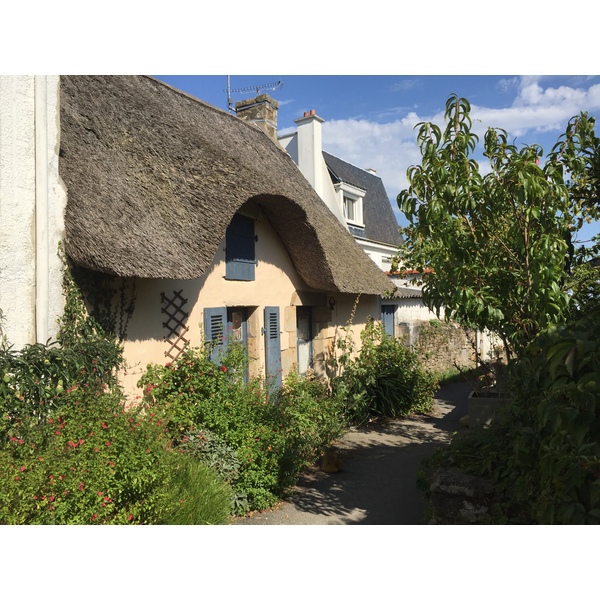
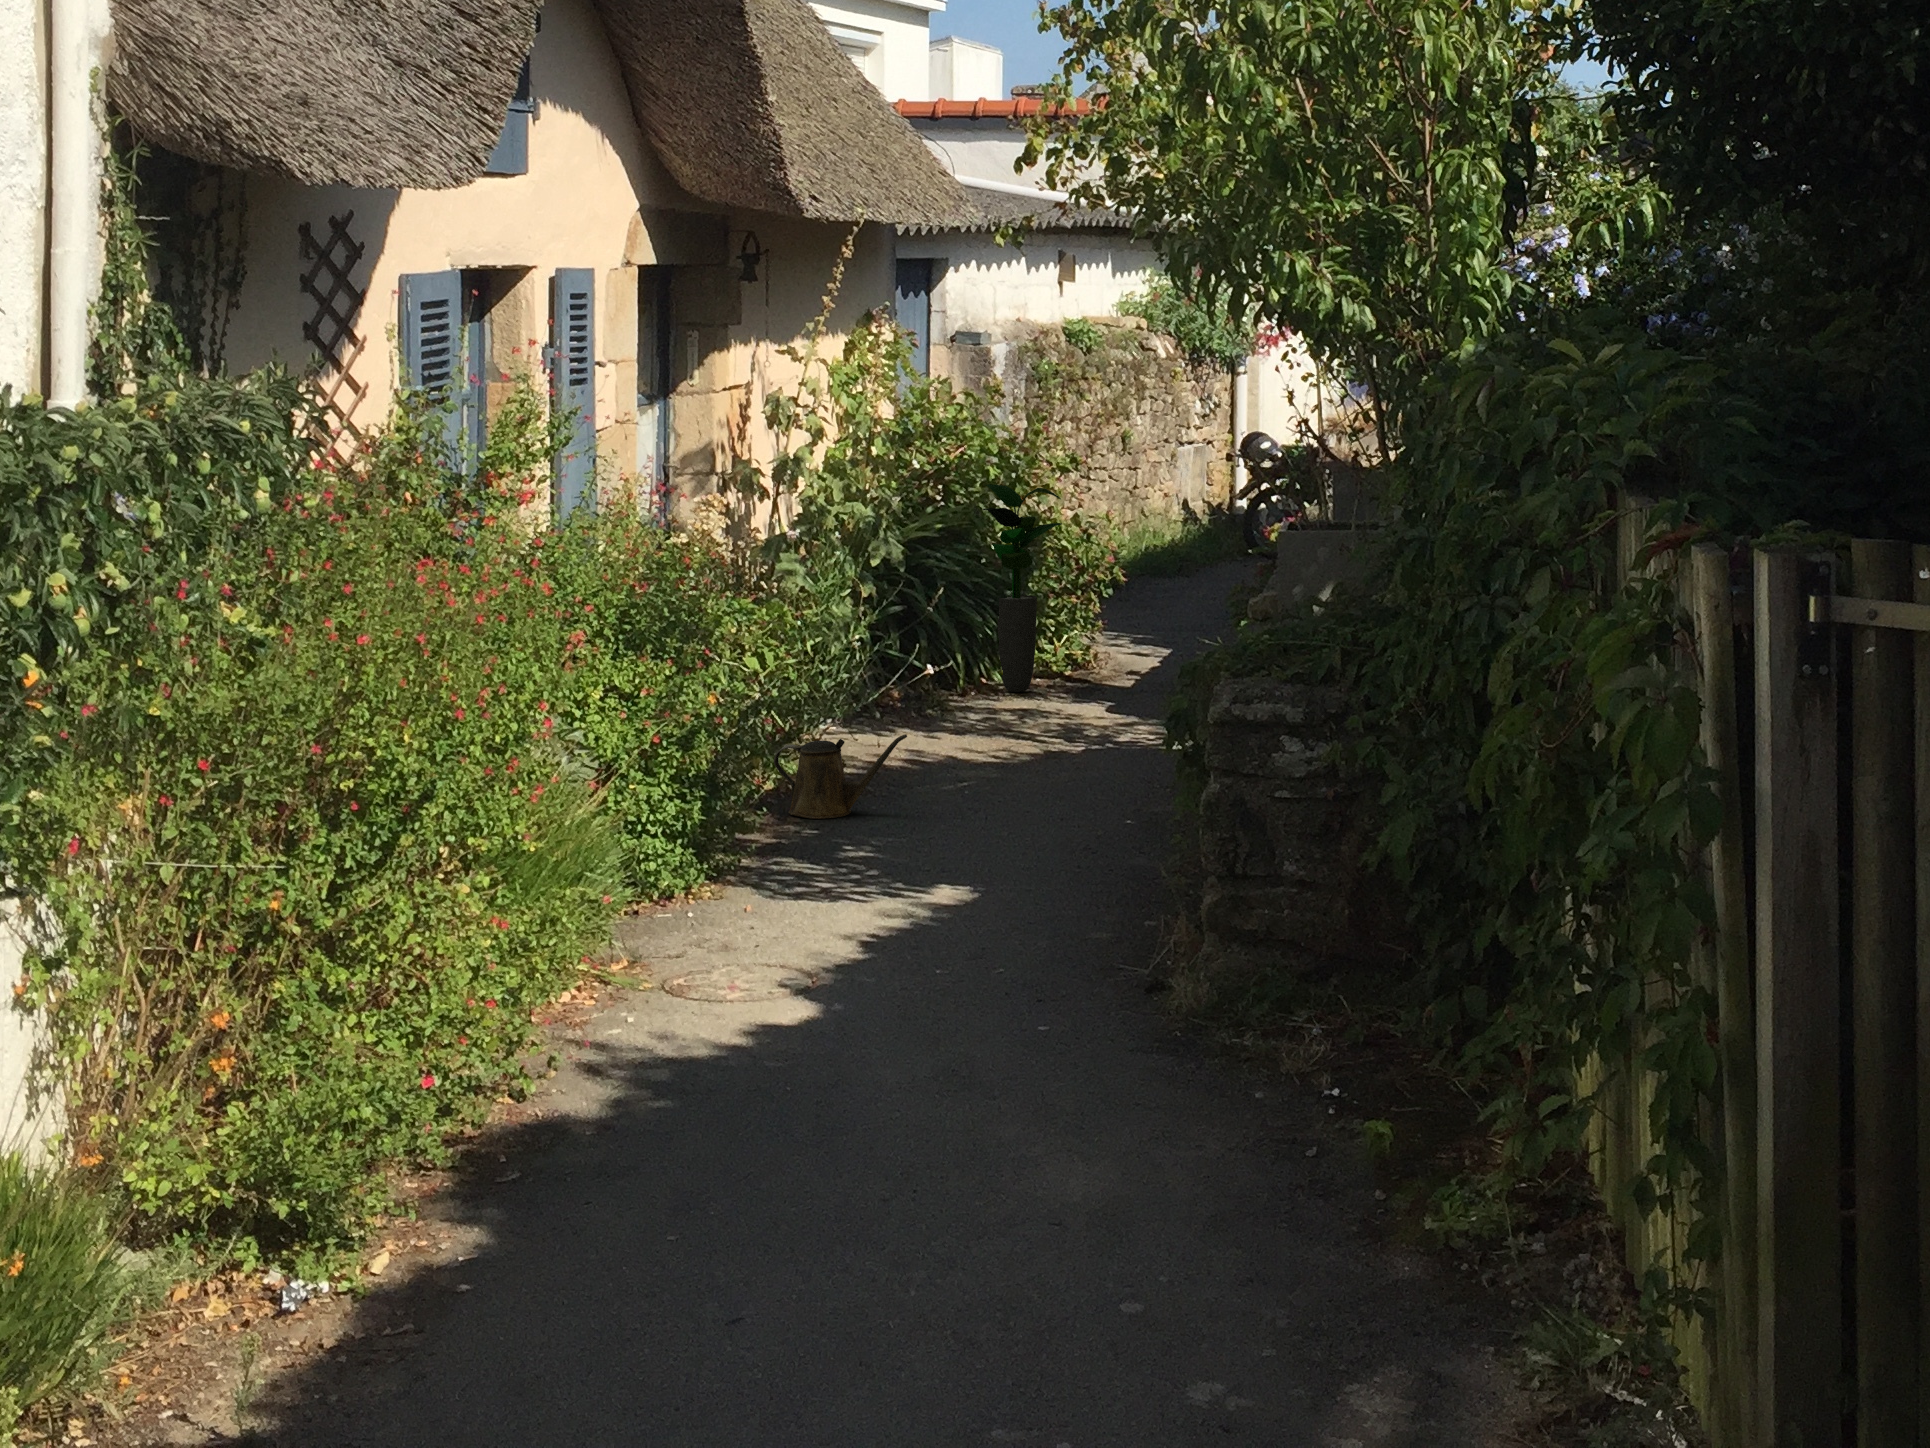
potted plant: none [396,363,419,421] -> present [983,484,1062,692]

